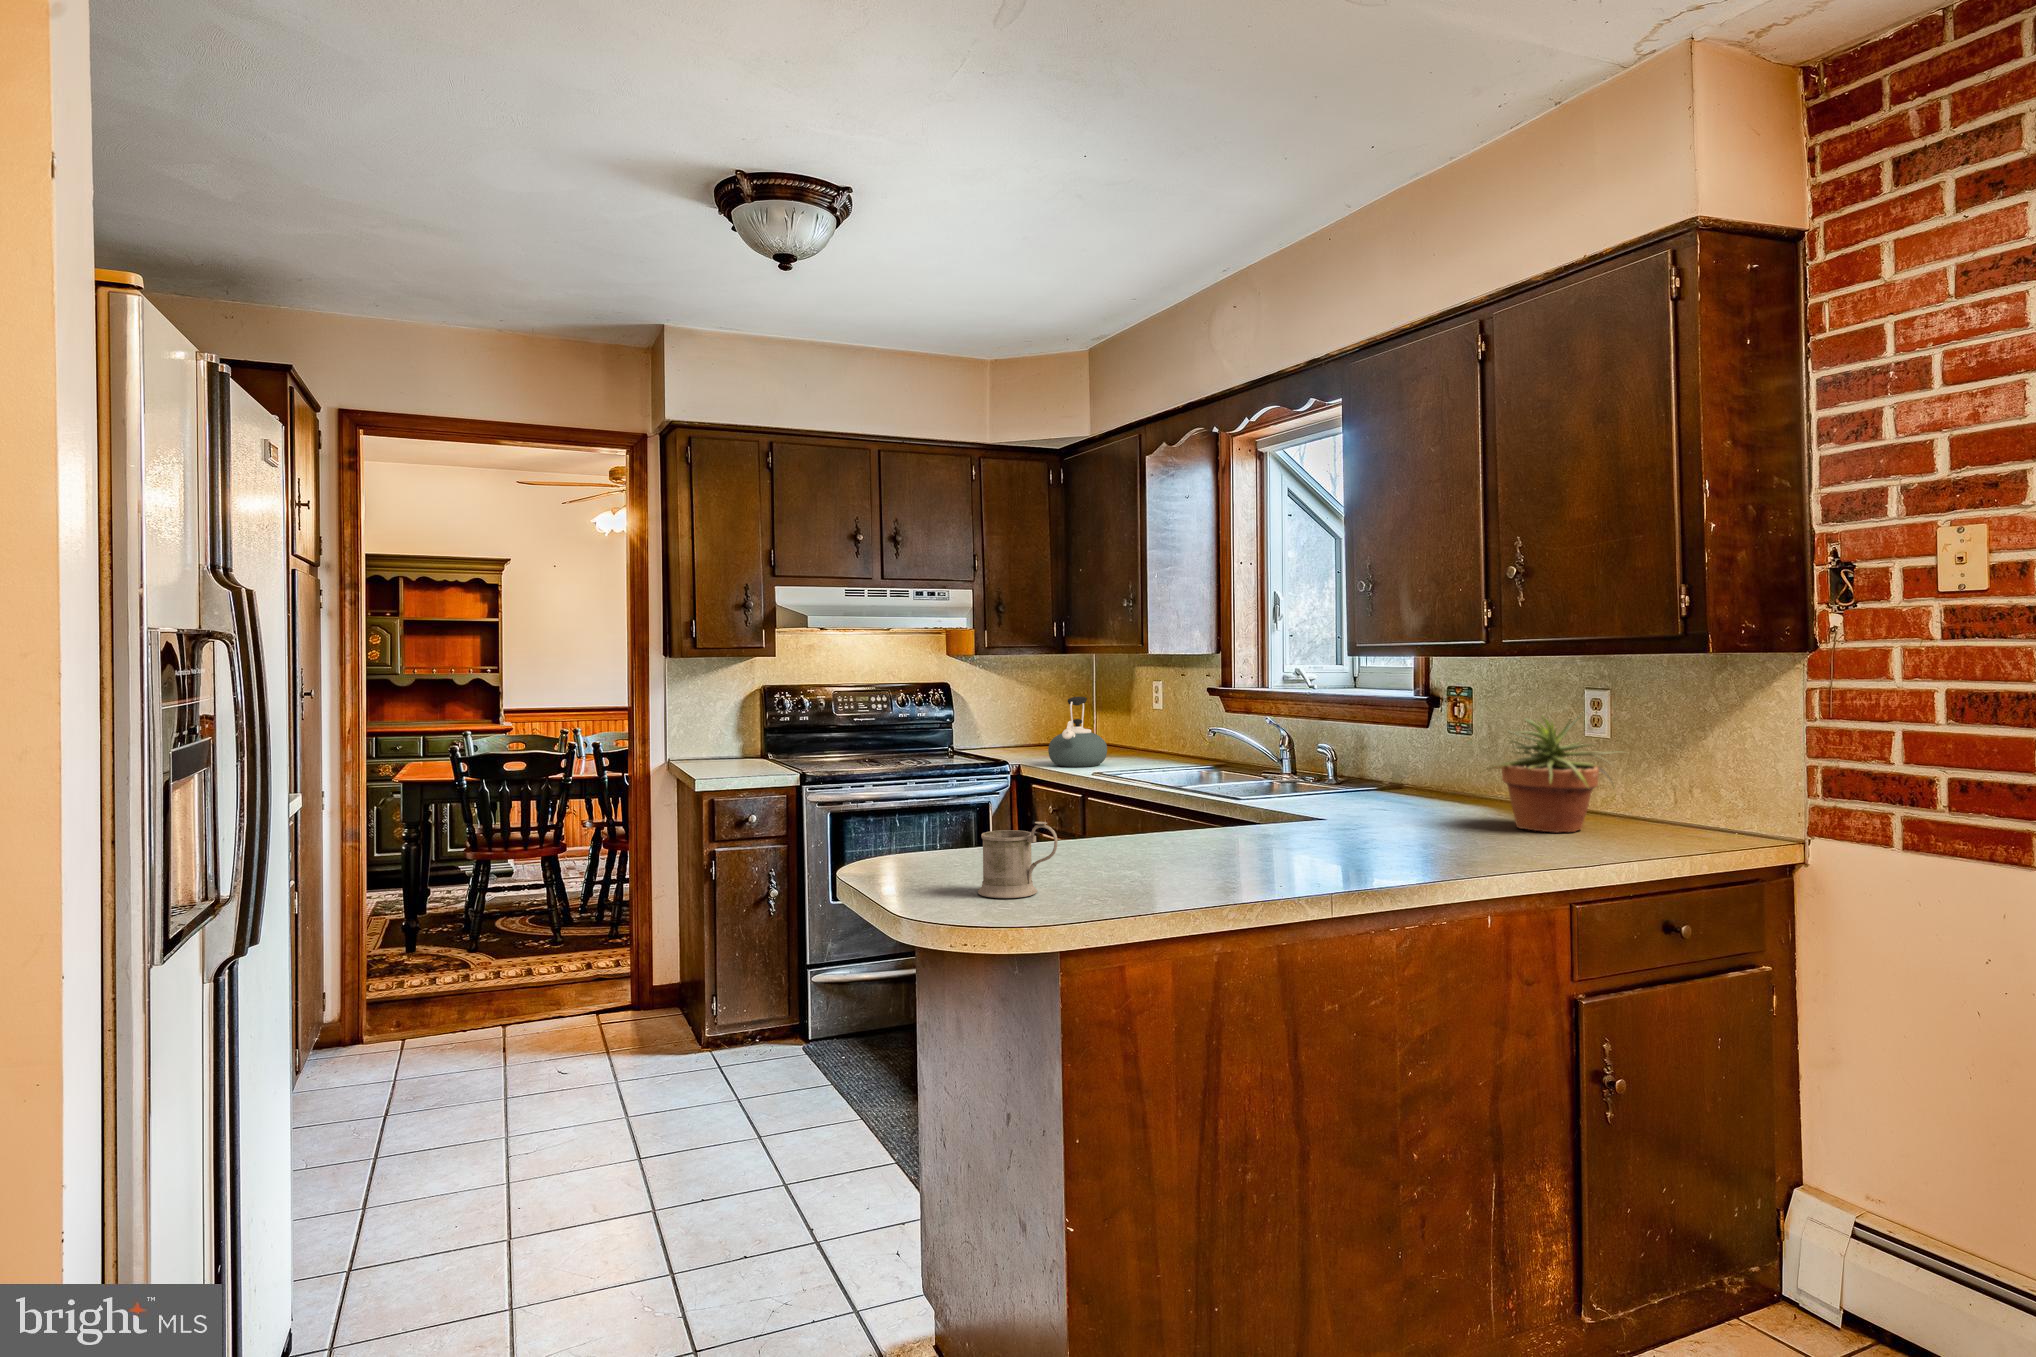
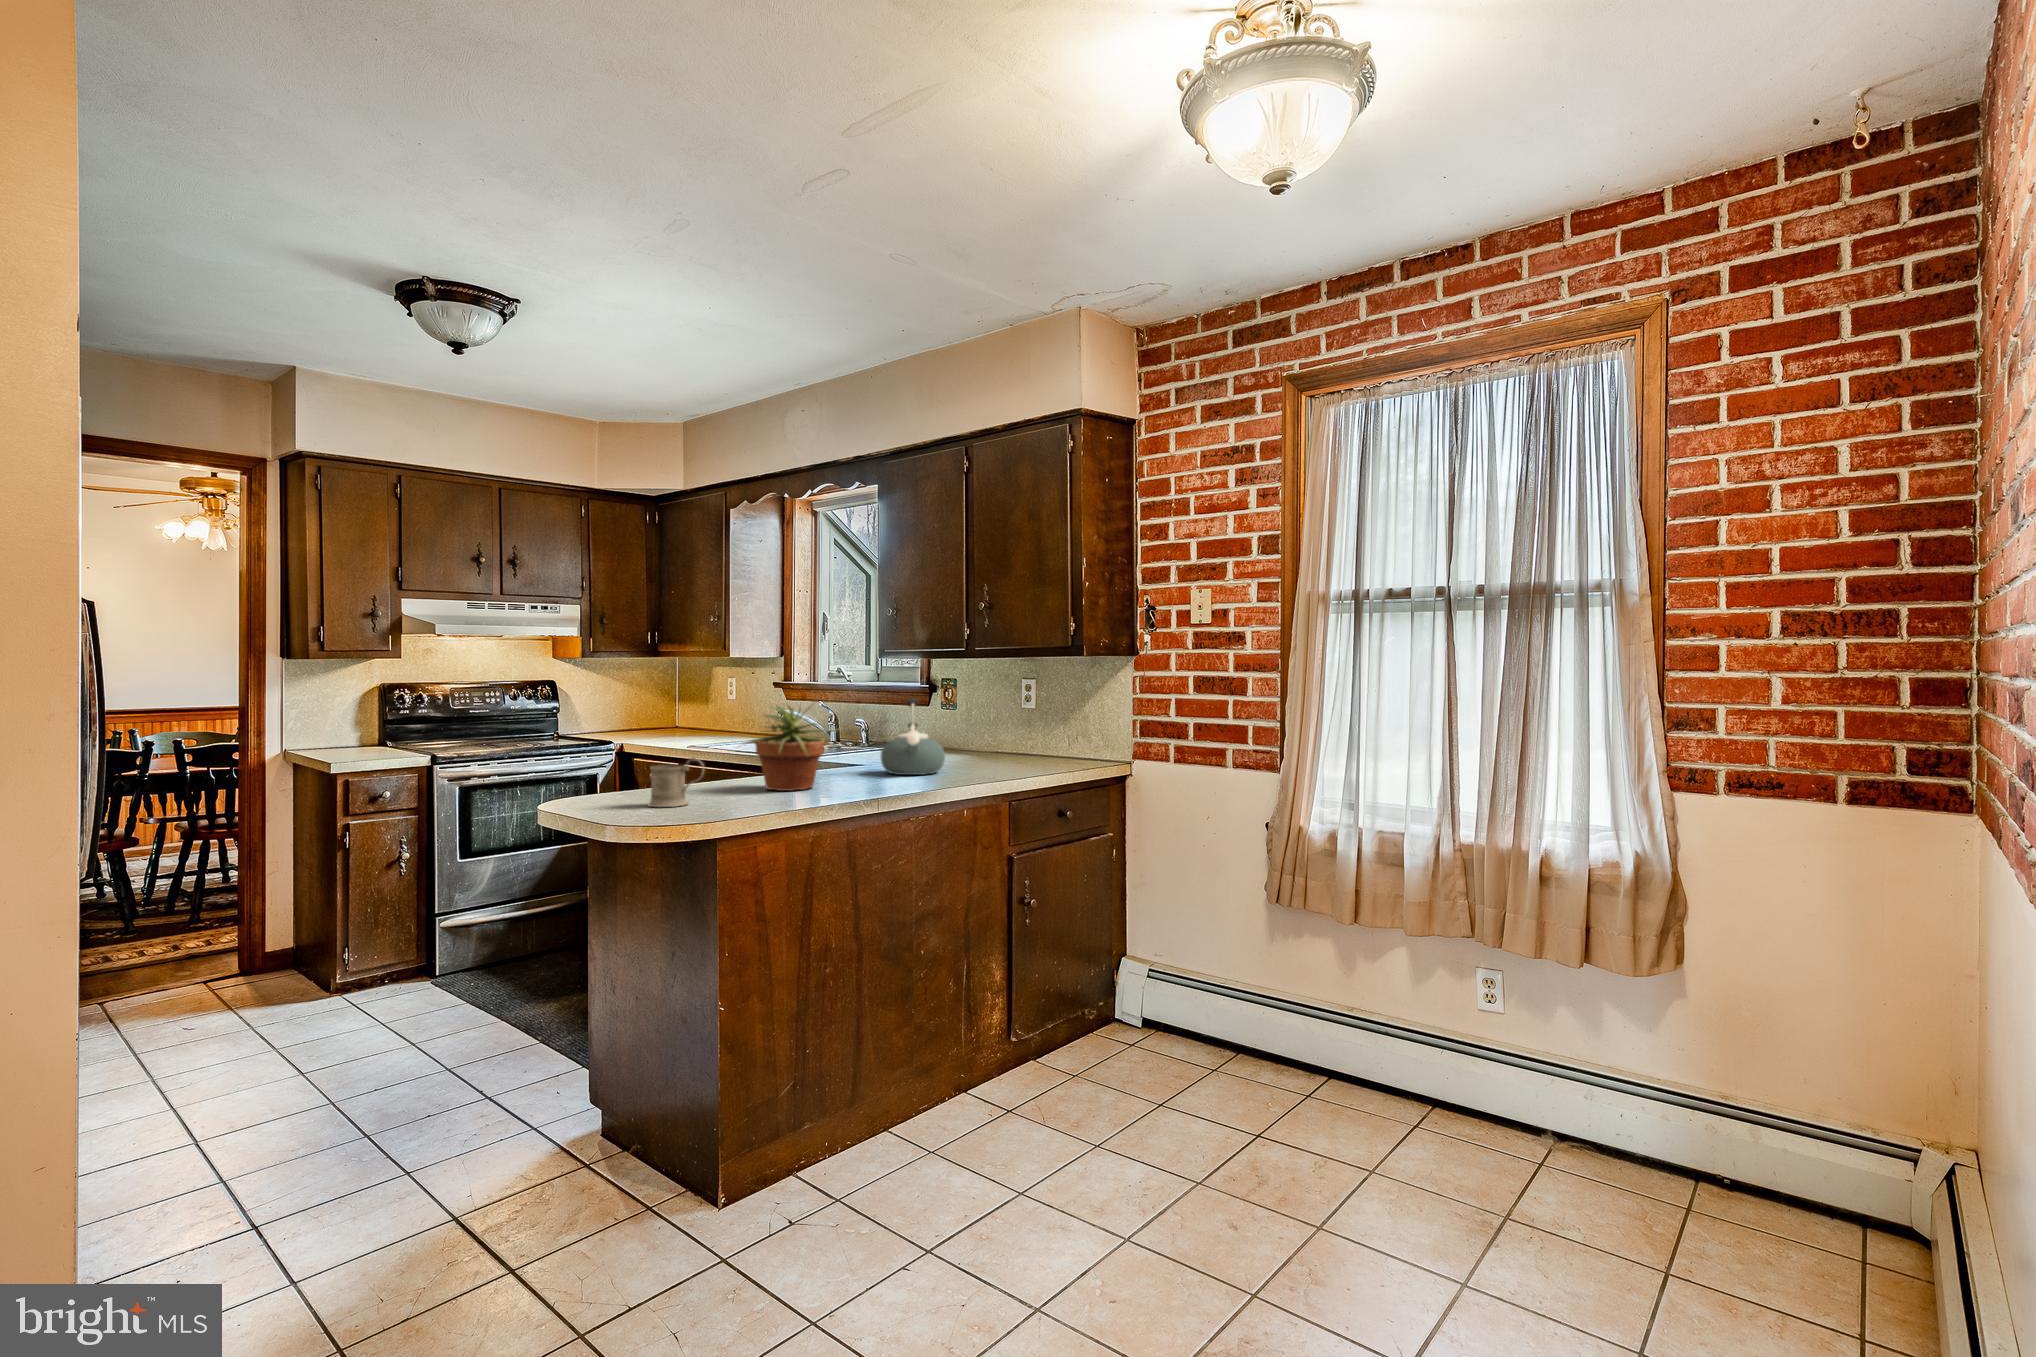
kettle: present [1048,697,1107,767] -> present [881,698,945,775]
potted plant: present [1488,715,1614,833] -> present [745,705,834,791]

